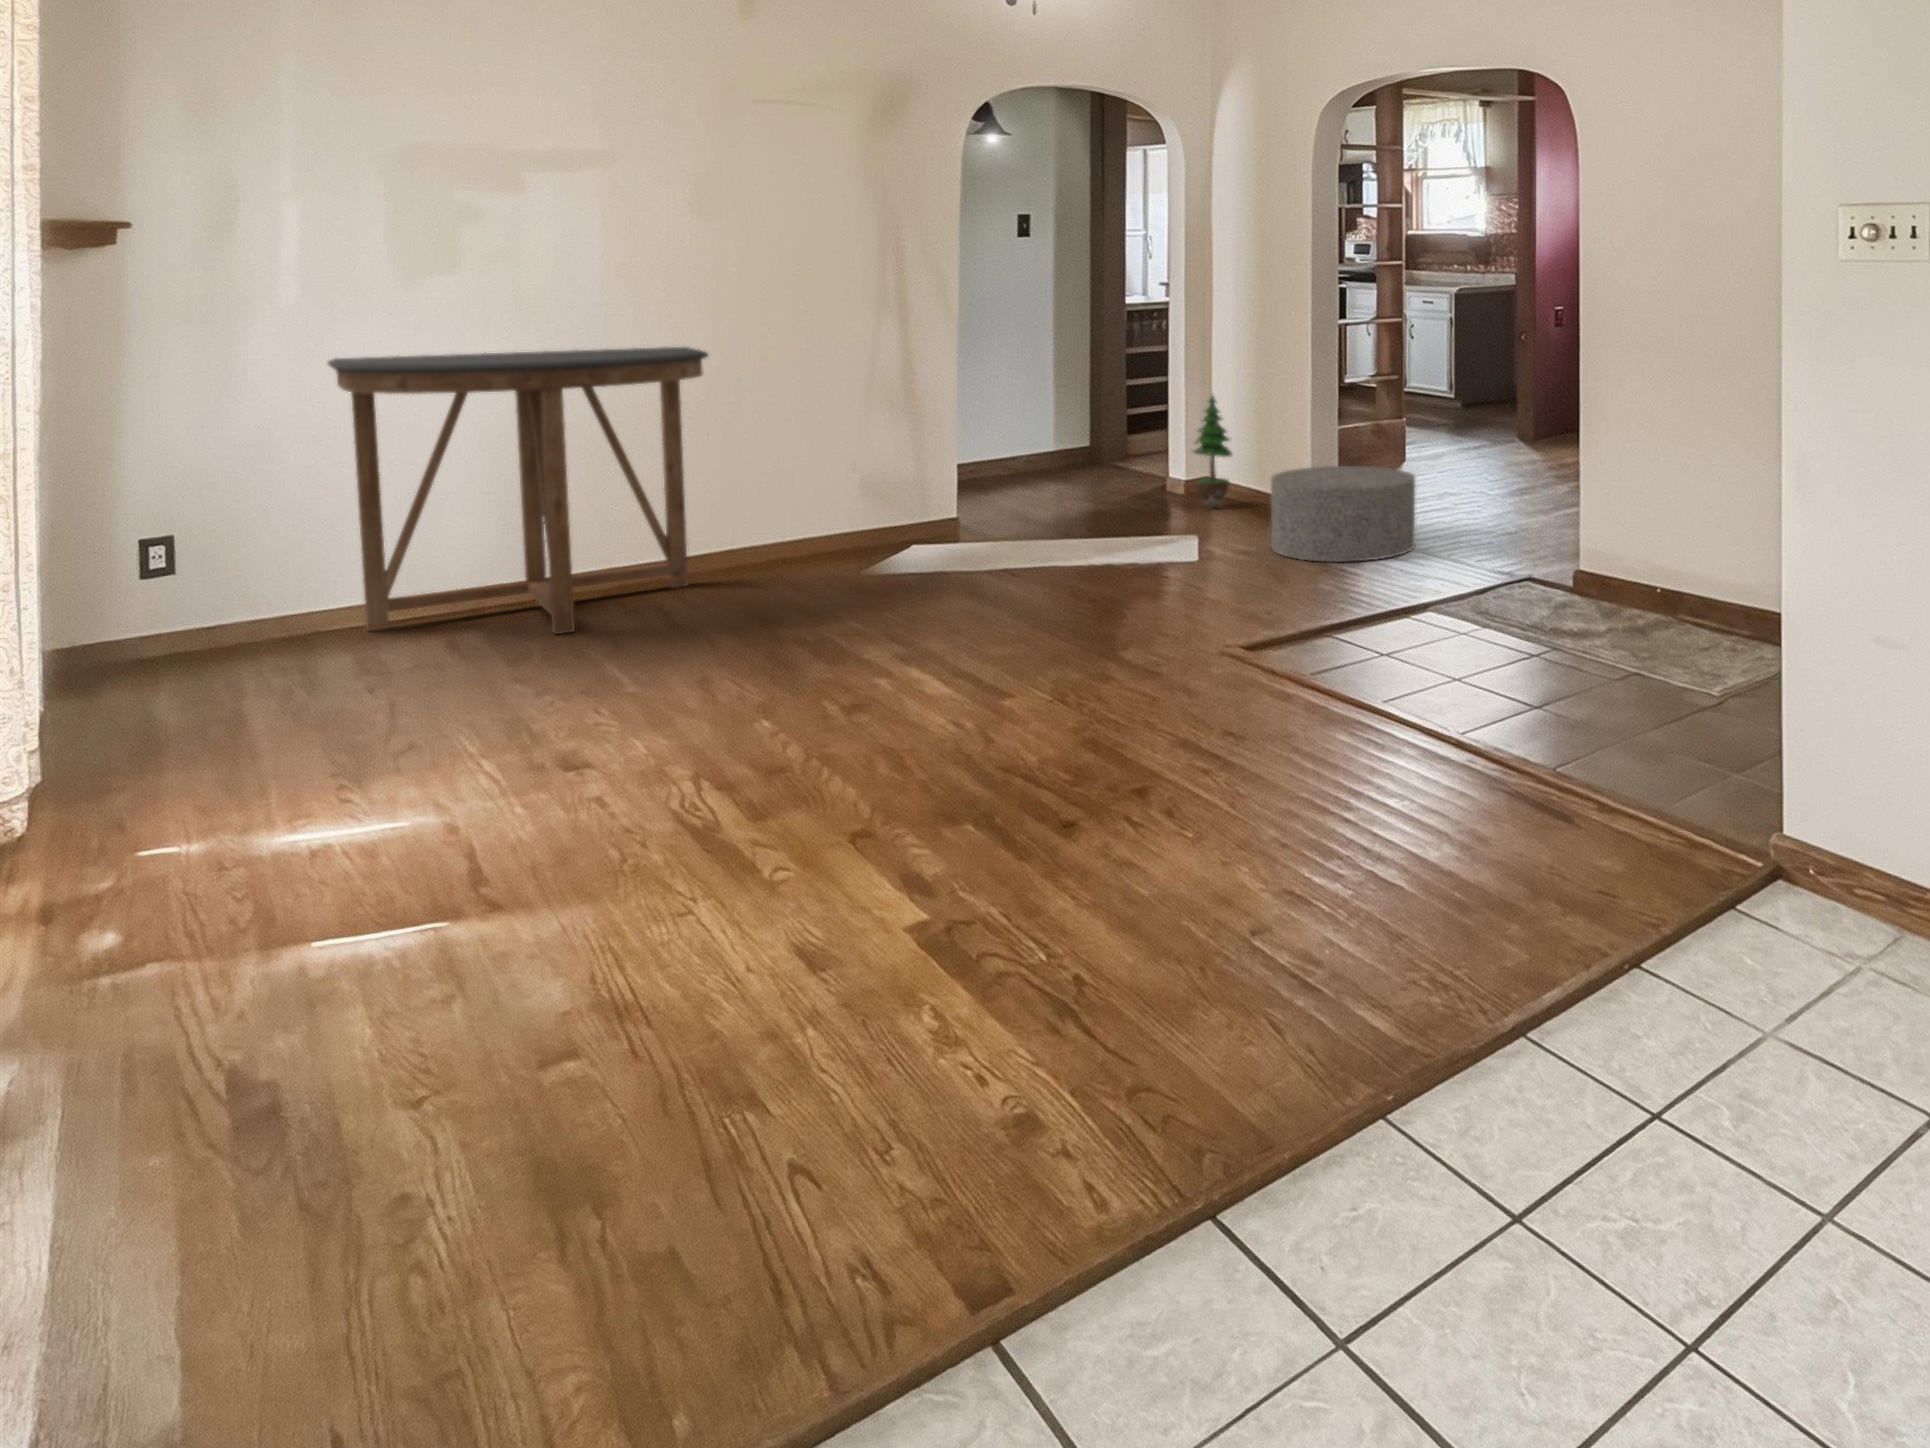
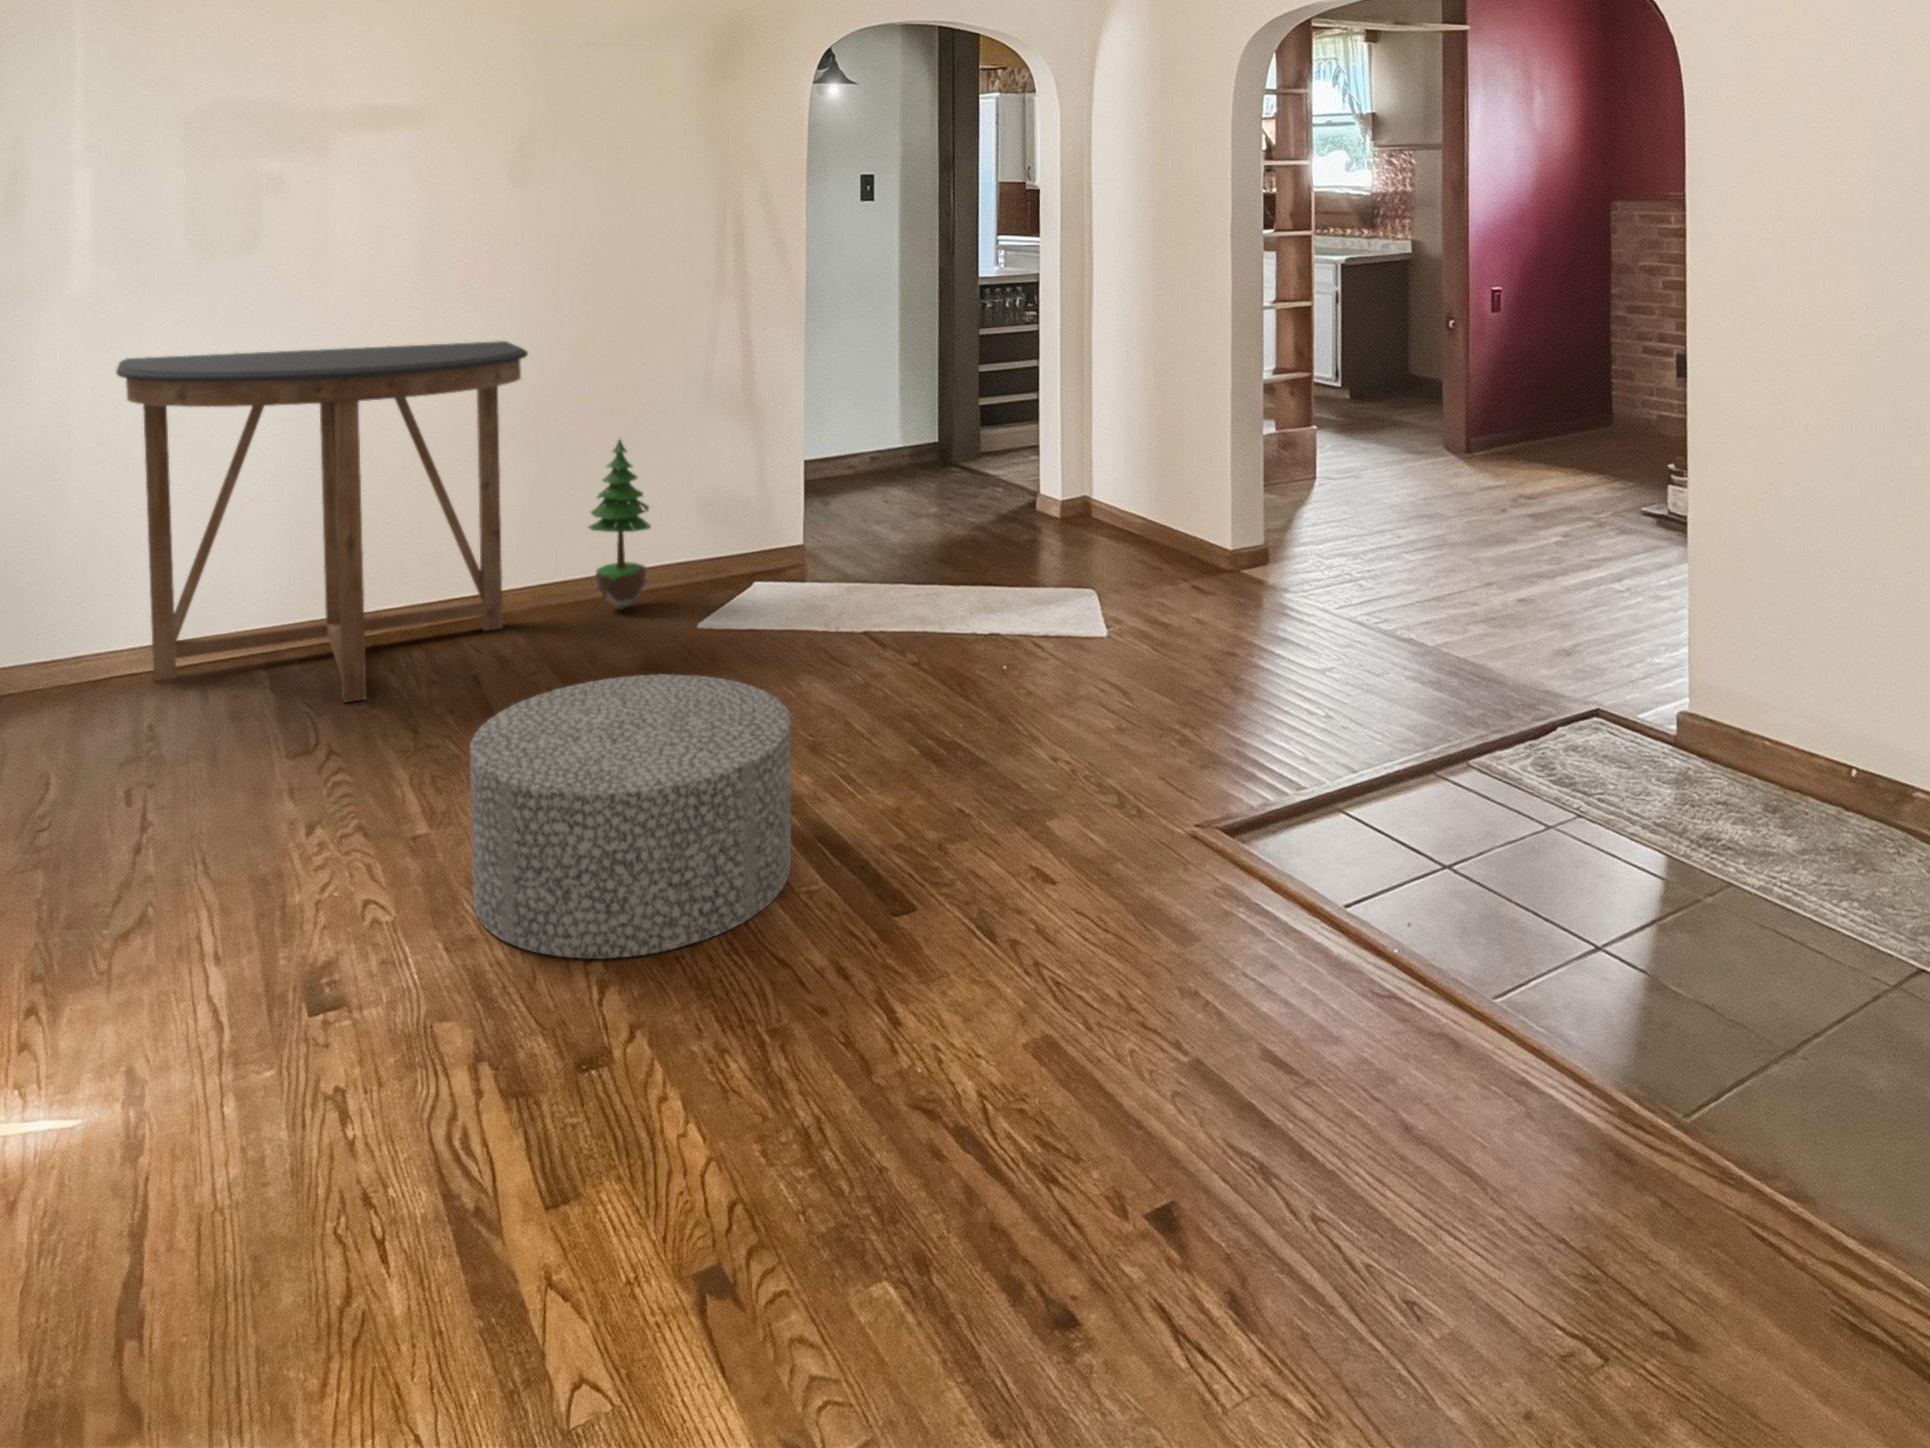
potted tree: present [1194,396,1232,507] -> present [589,440,651,609]
ottoman: present [1271,466,1415,562] -> present [470,674,791,958]

